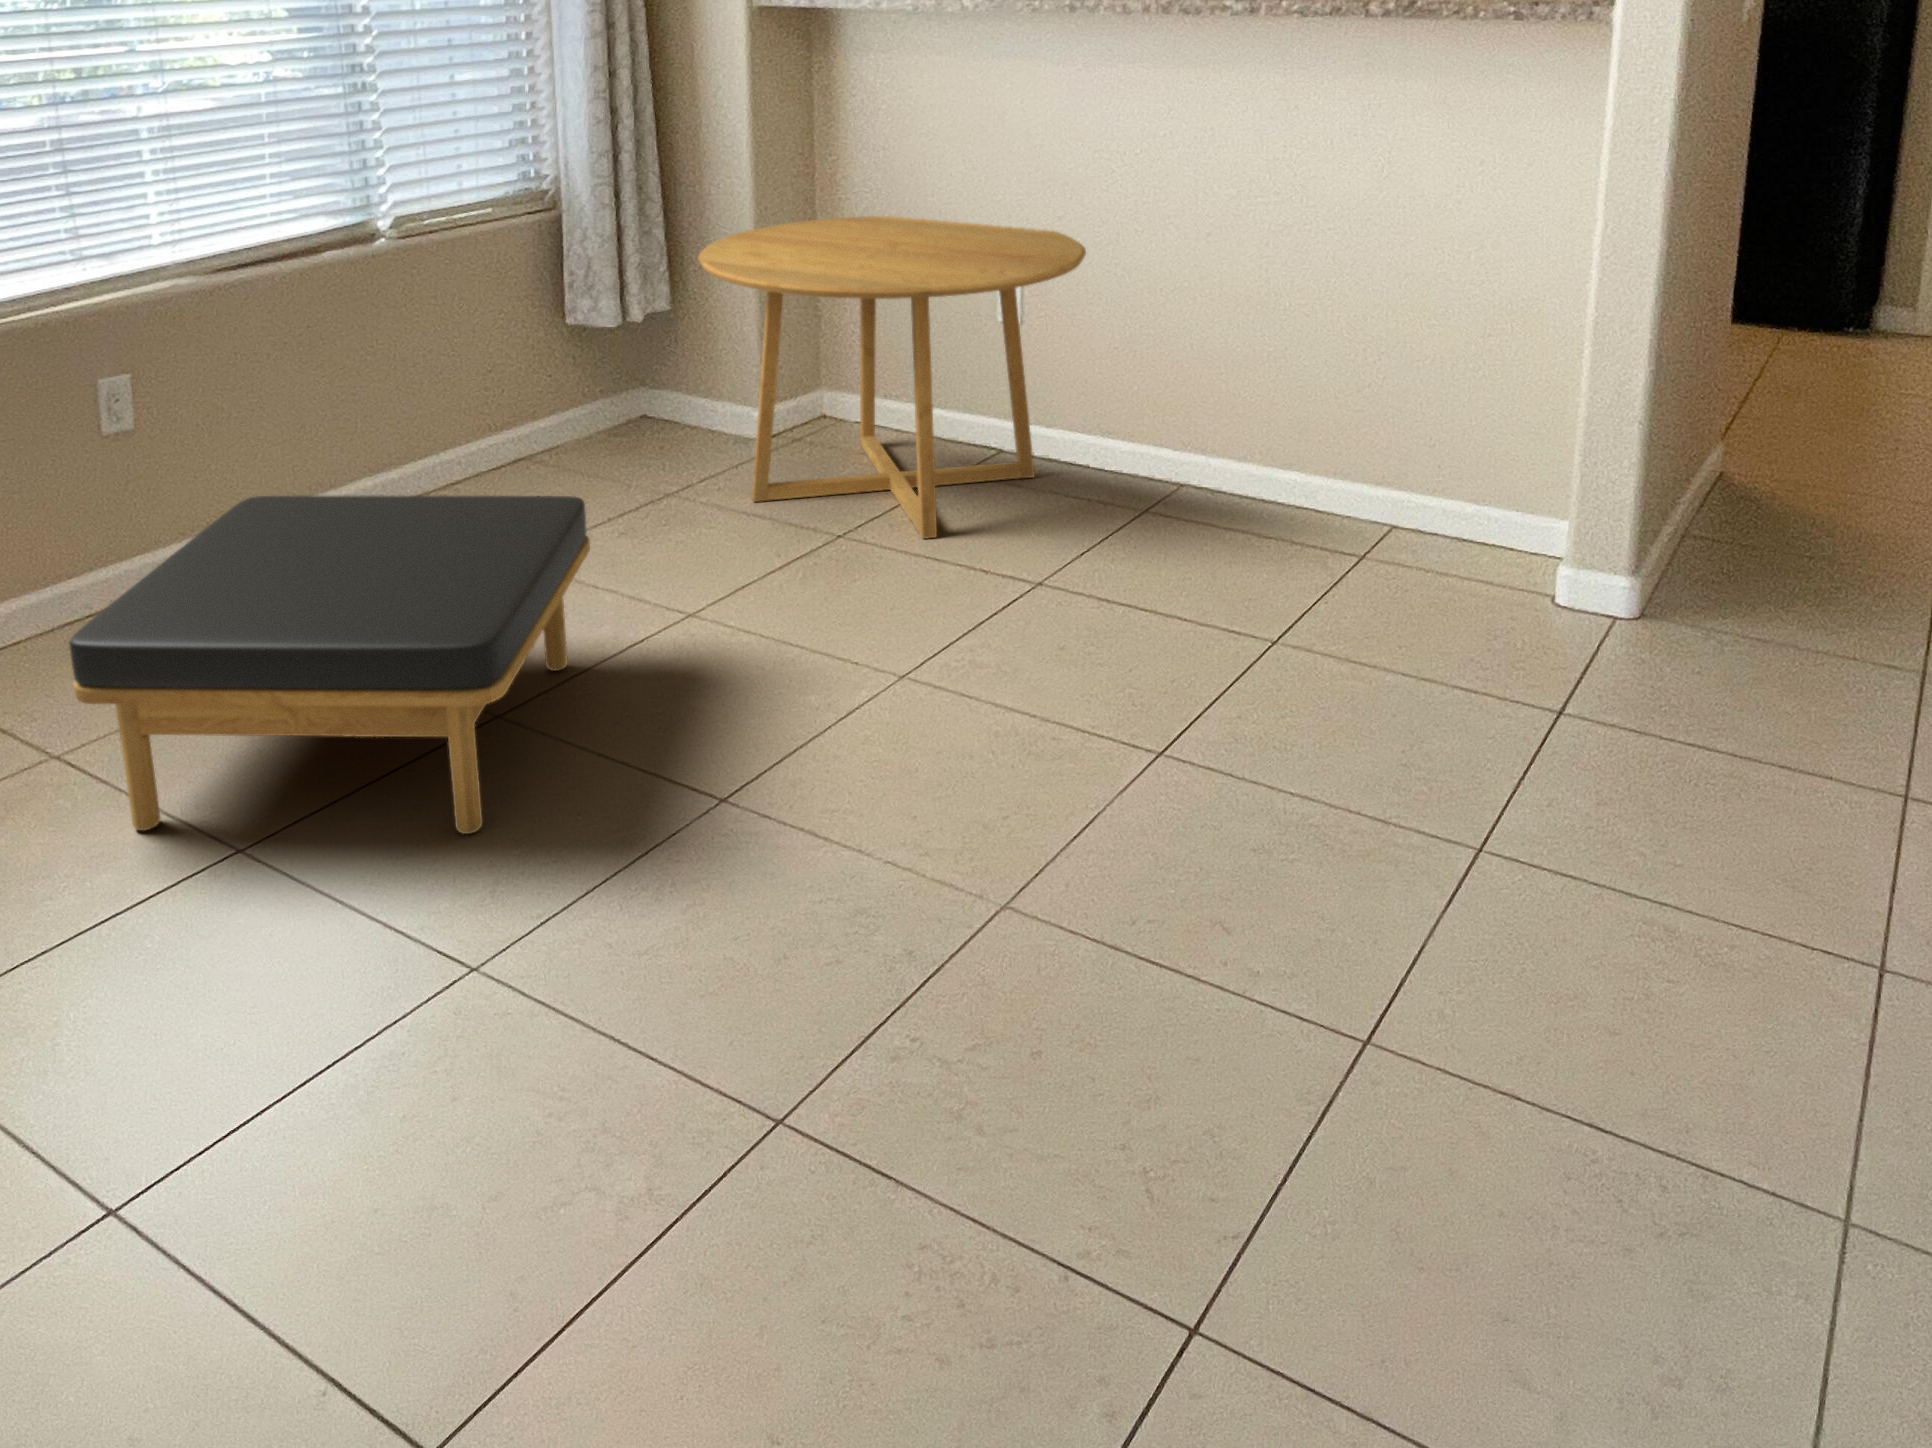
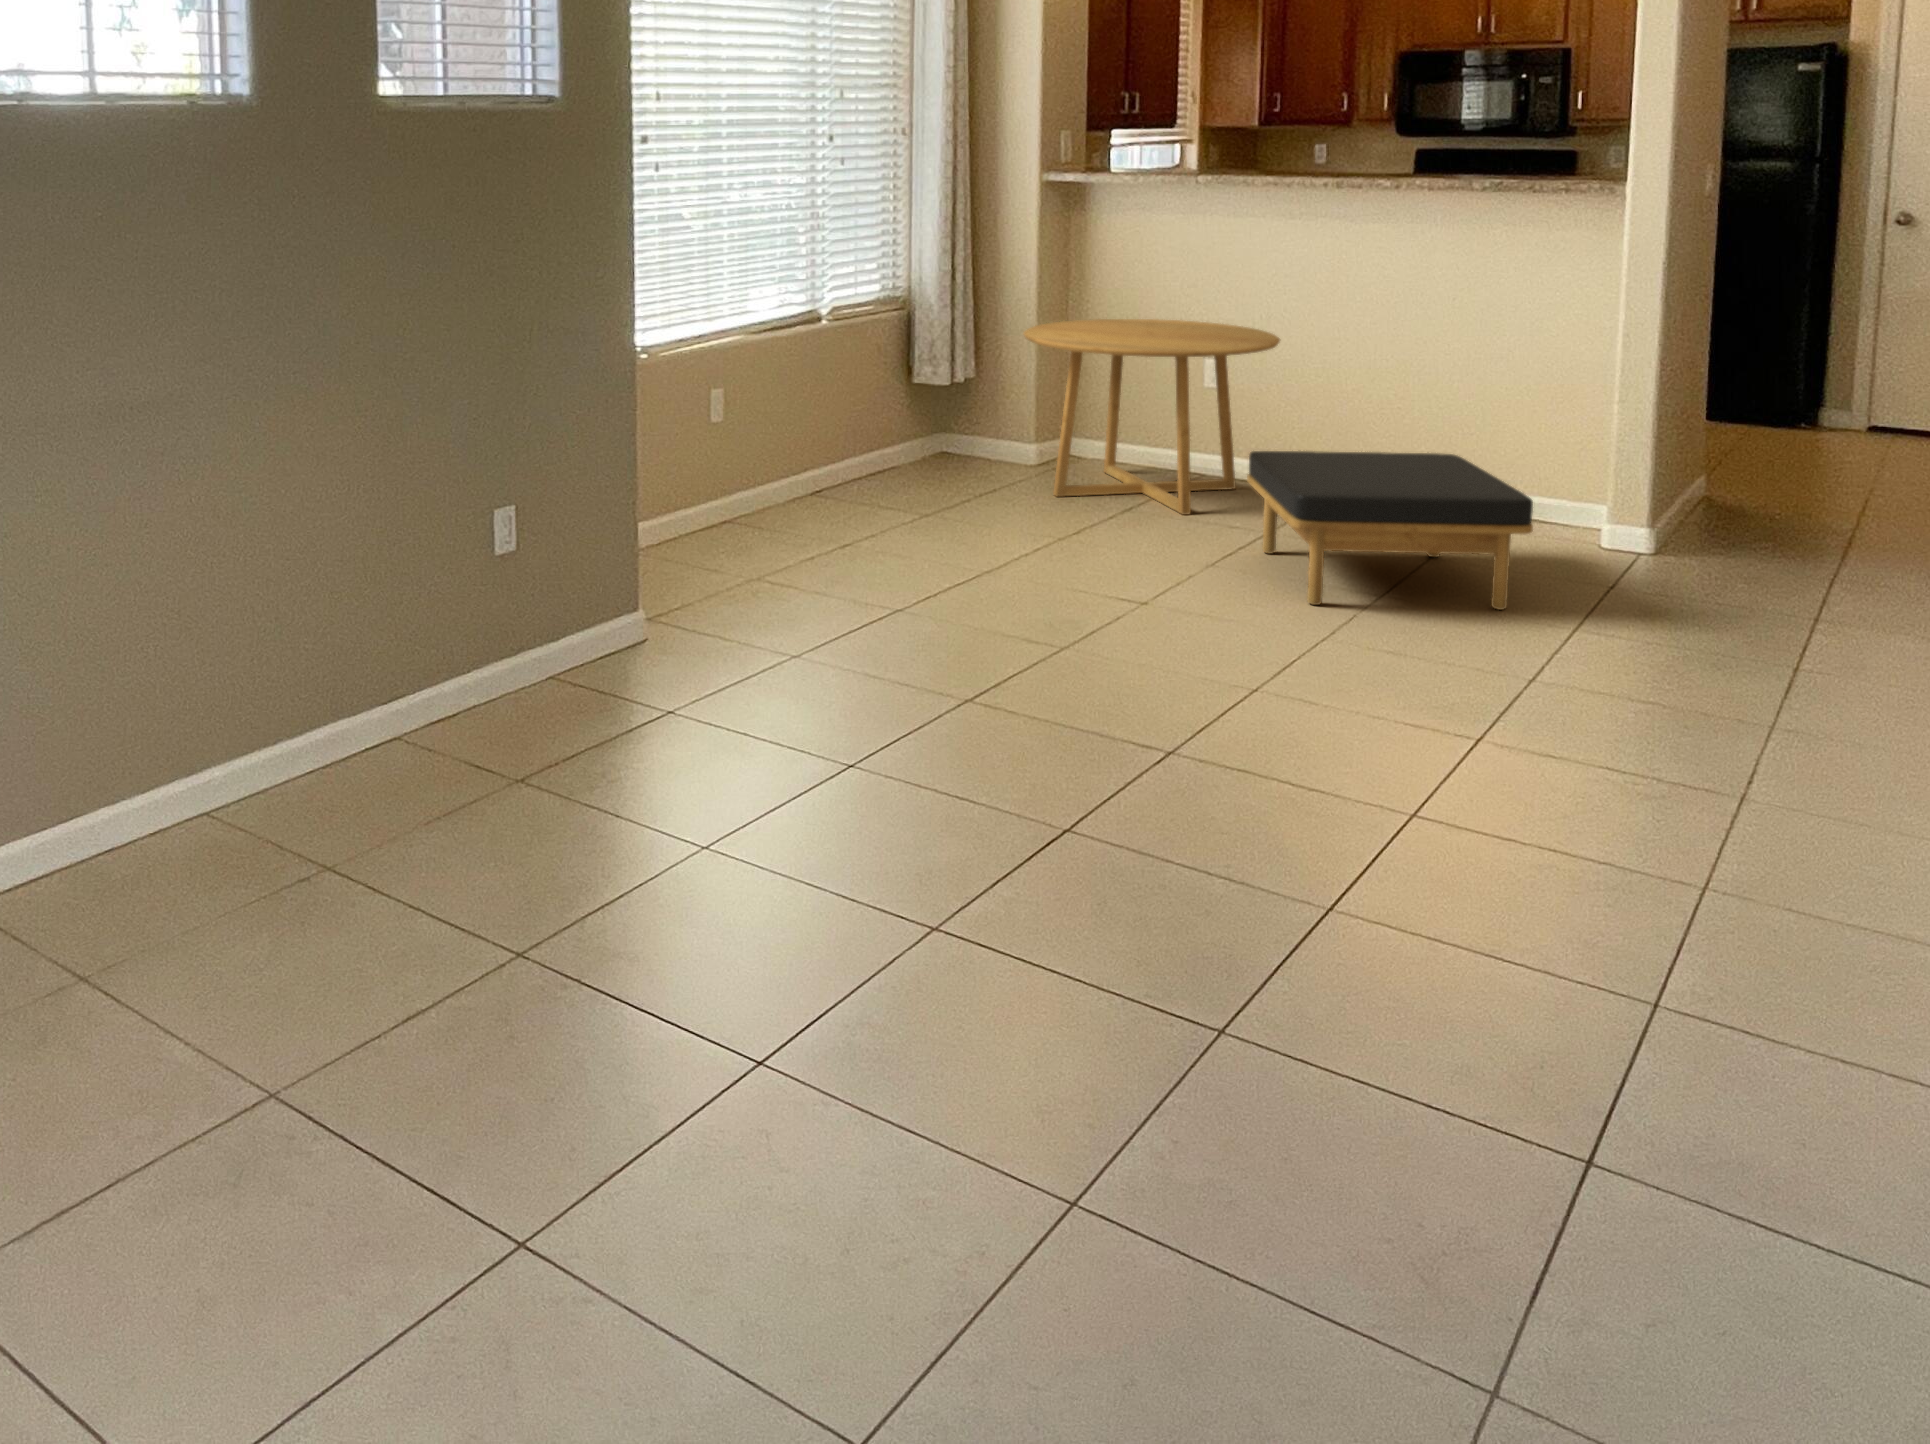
ottoman: present [69,496,590,834] -> present [1247,451,1533,610]

